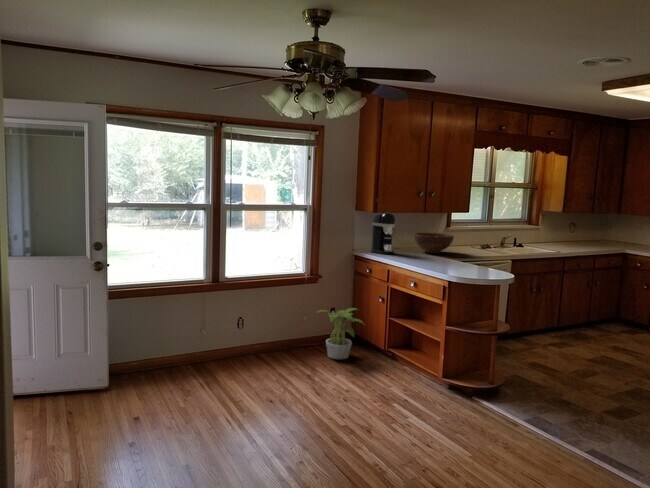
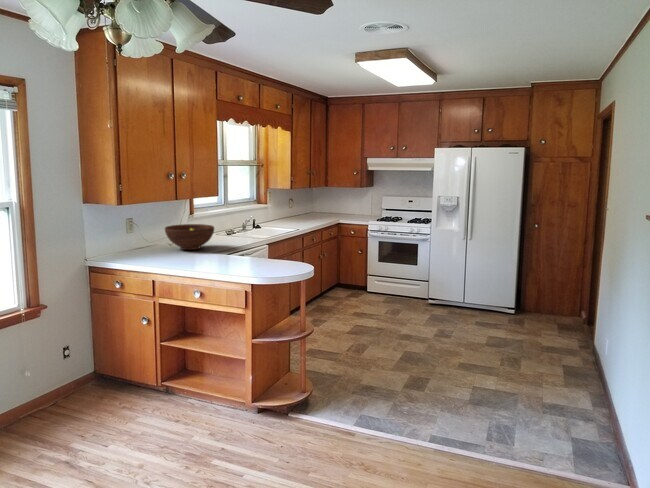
coffee maker: present [371,213,395,254] -> none [112,205,149,260]
potted plant: present [317,308,364,359] -> none [52,339,128,417]

